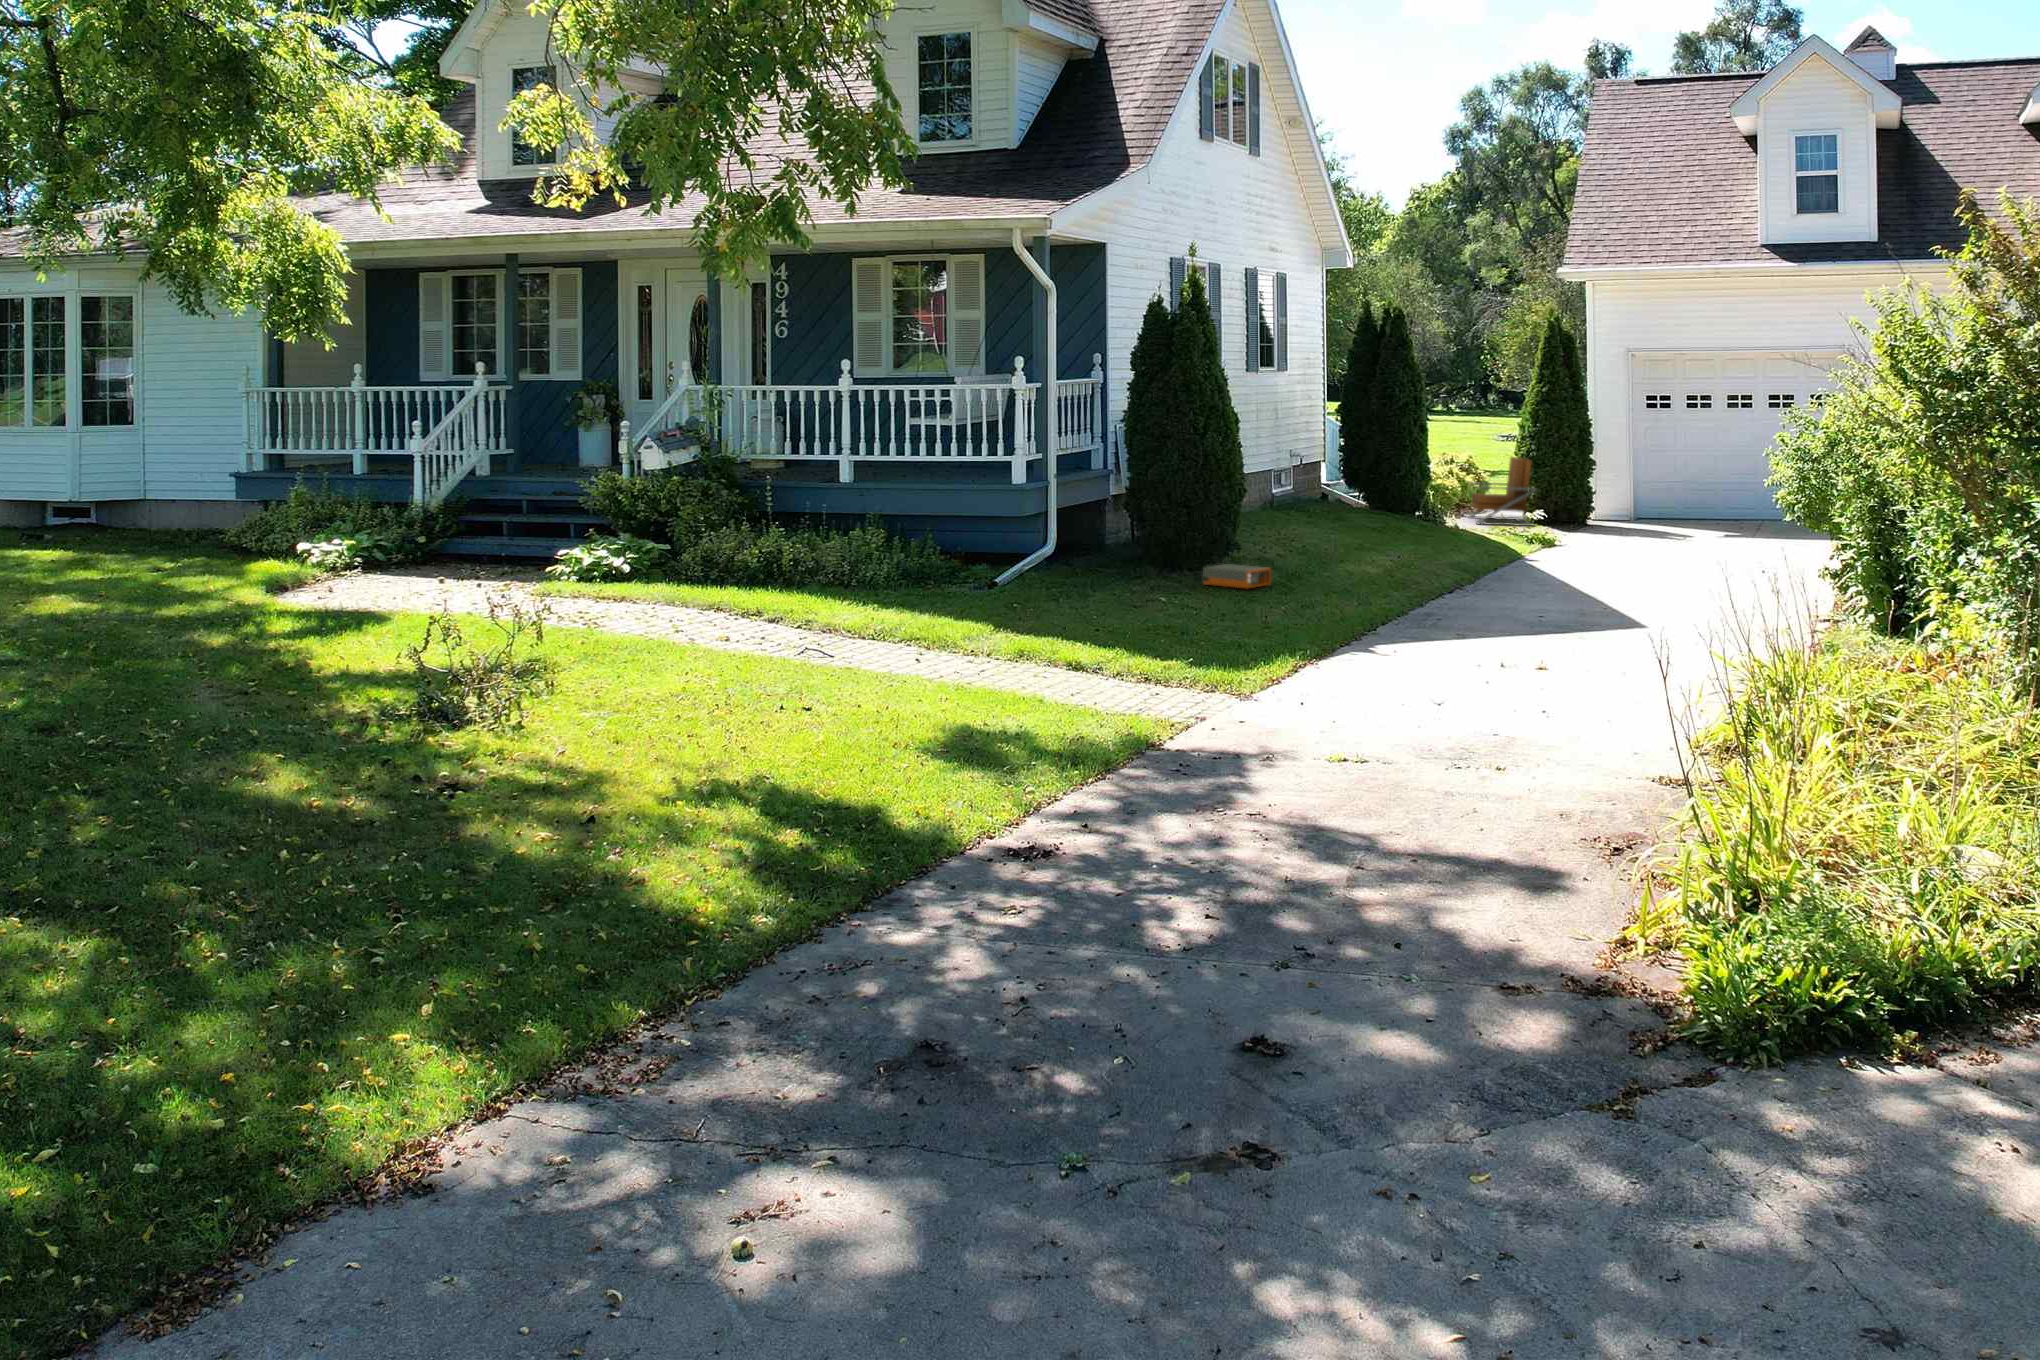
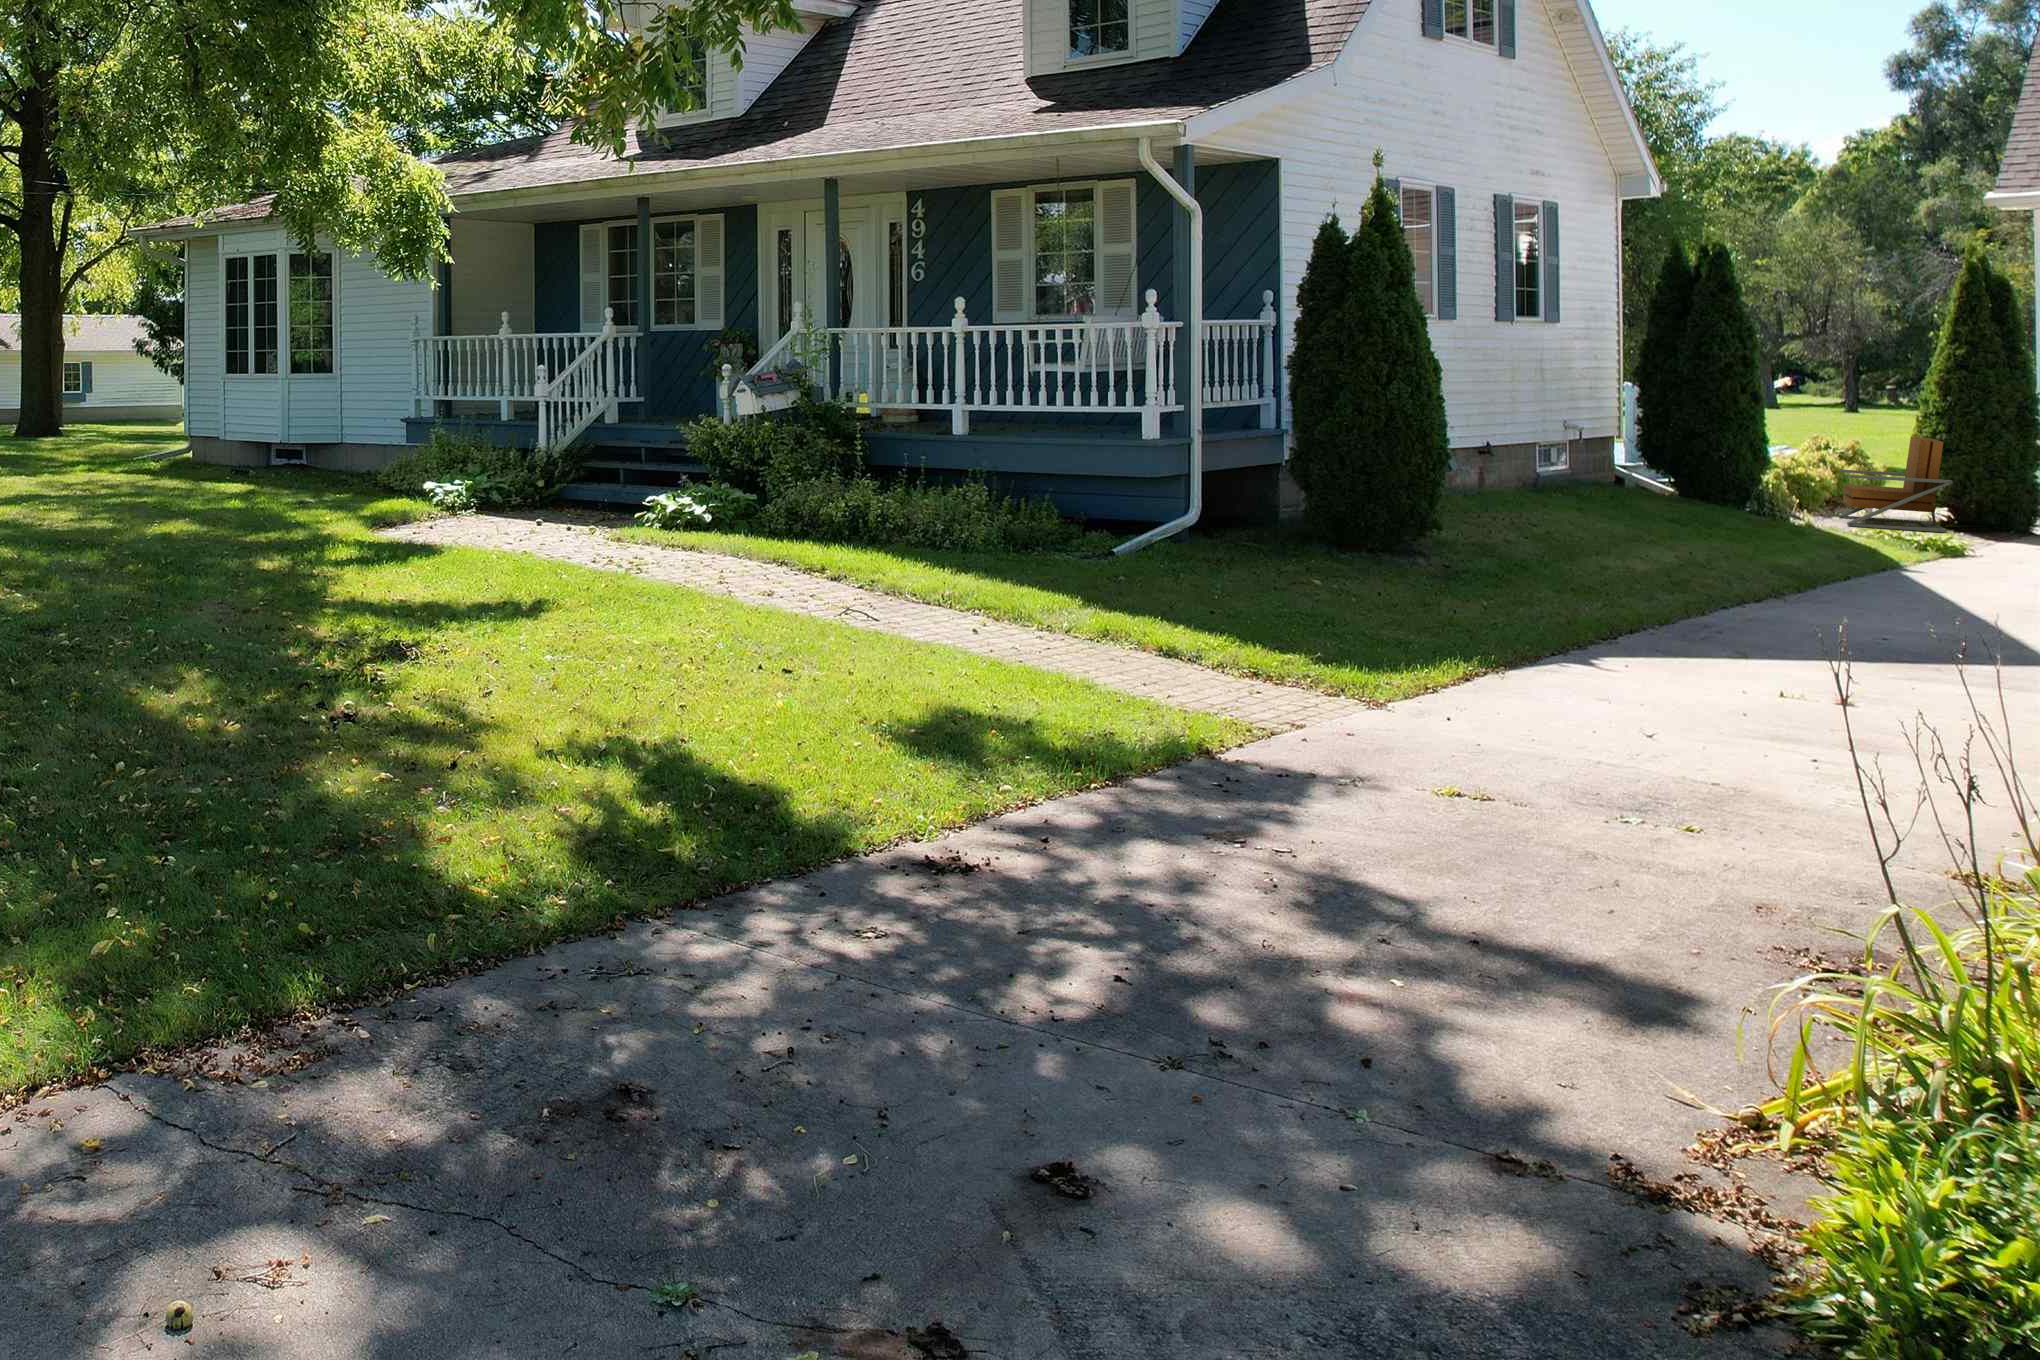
storage box: present [1203,564,1271,588] -> none [1385,548,1480,579]

